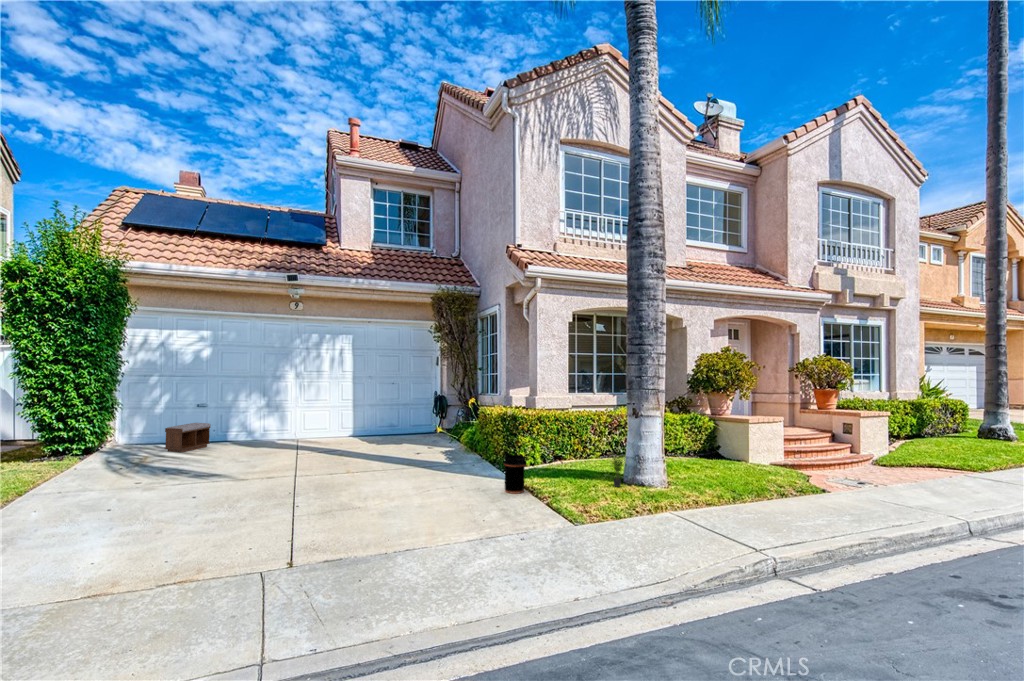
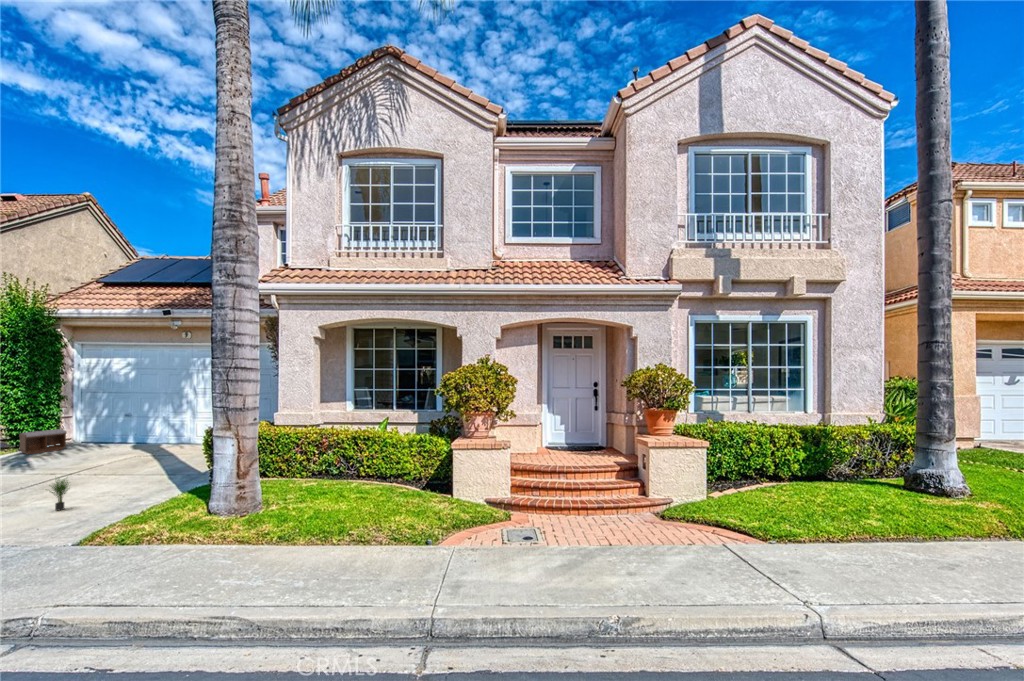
potted plant: present [613,451,625,487] -> present [50,480,69,511]
trash can: present [504,454,526,494] -> none [84,477,113,518]

